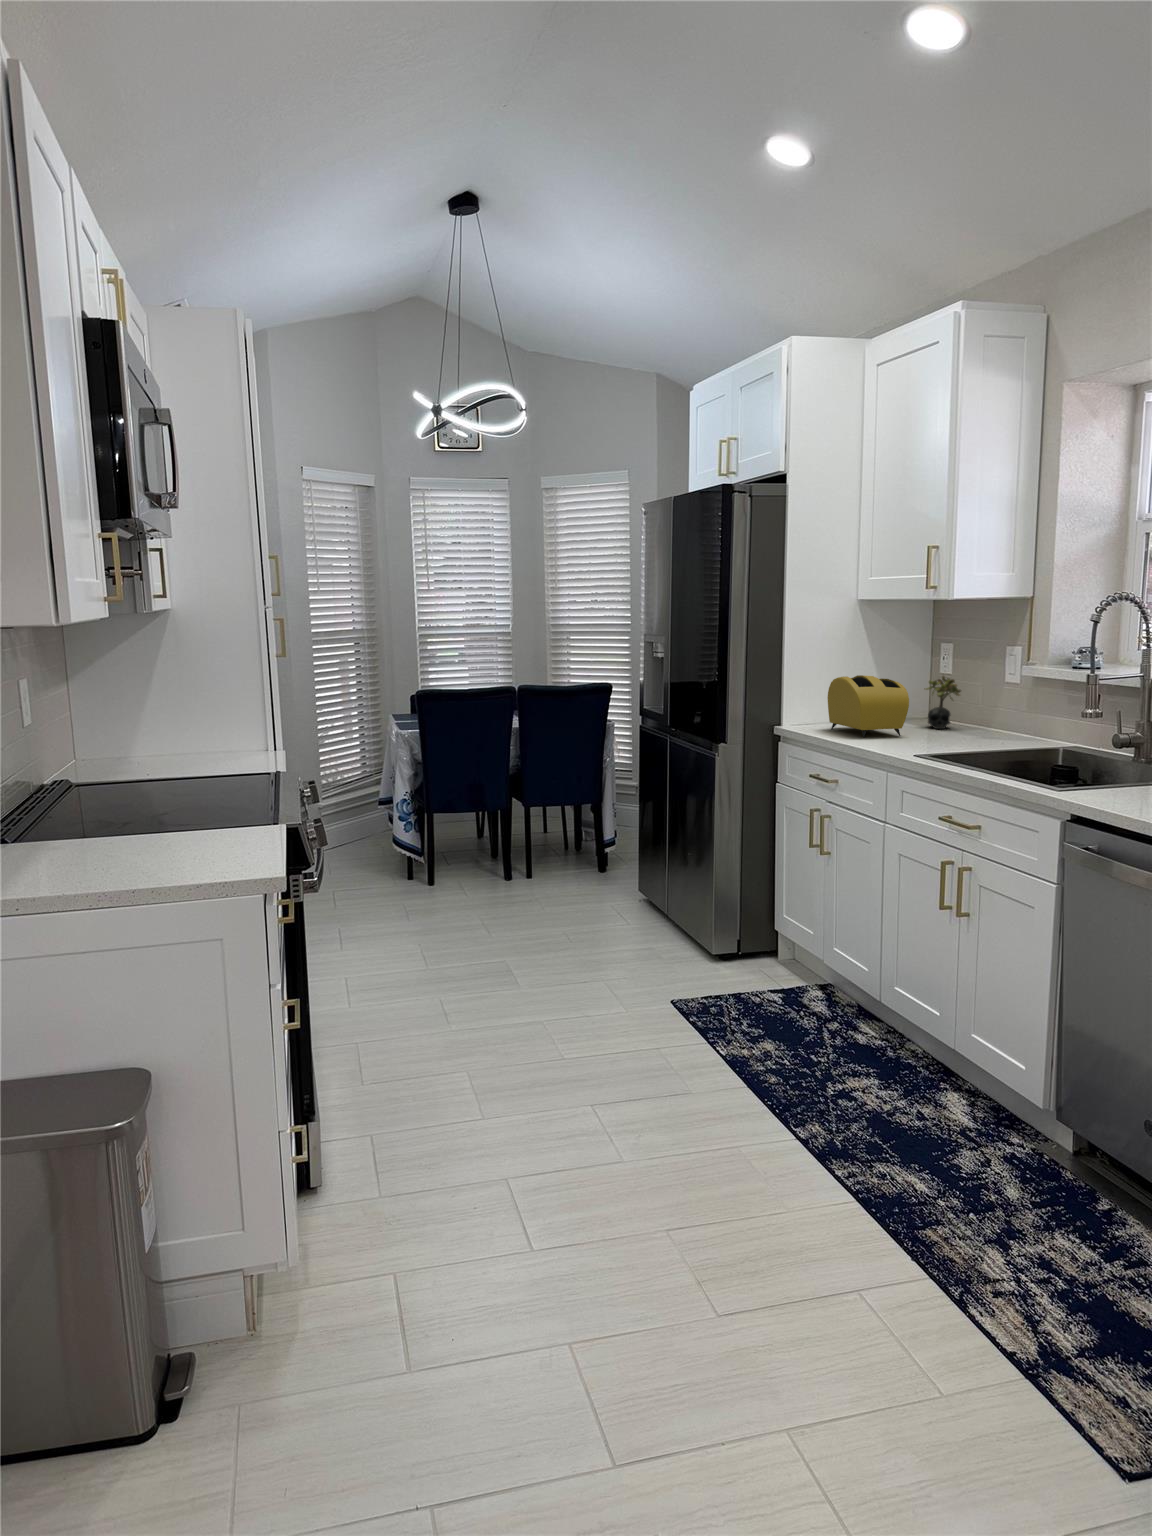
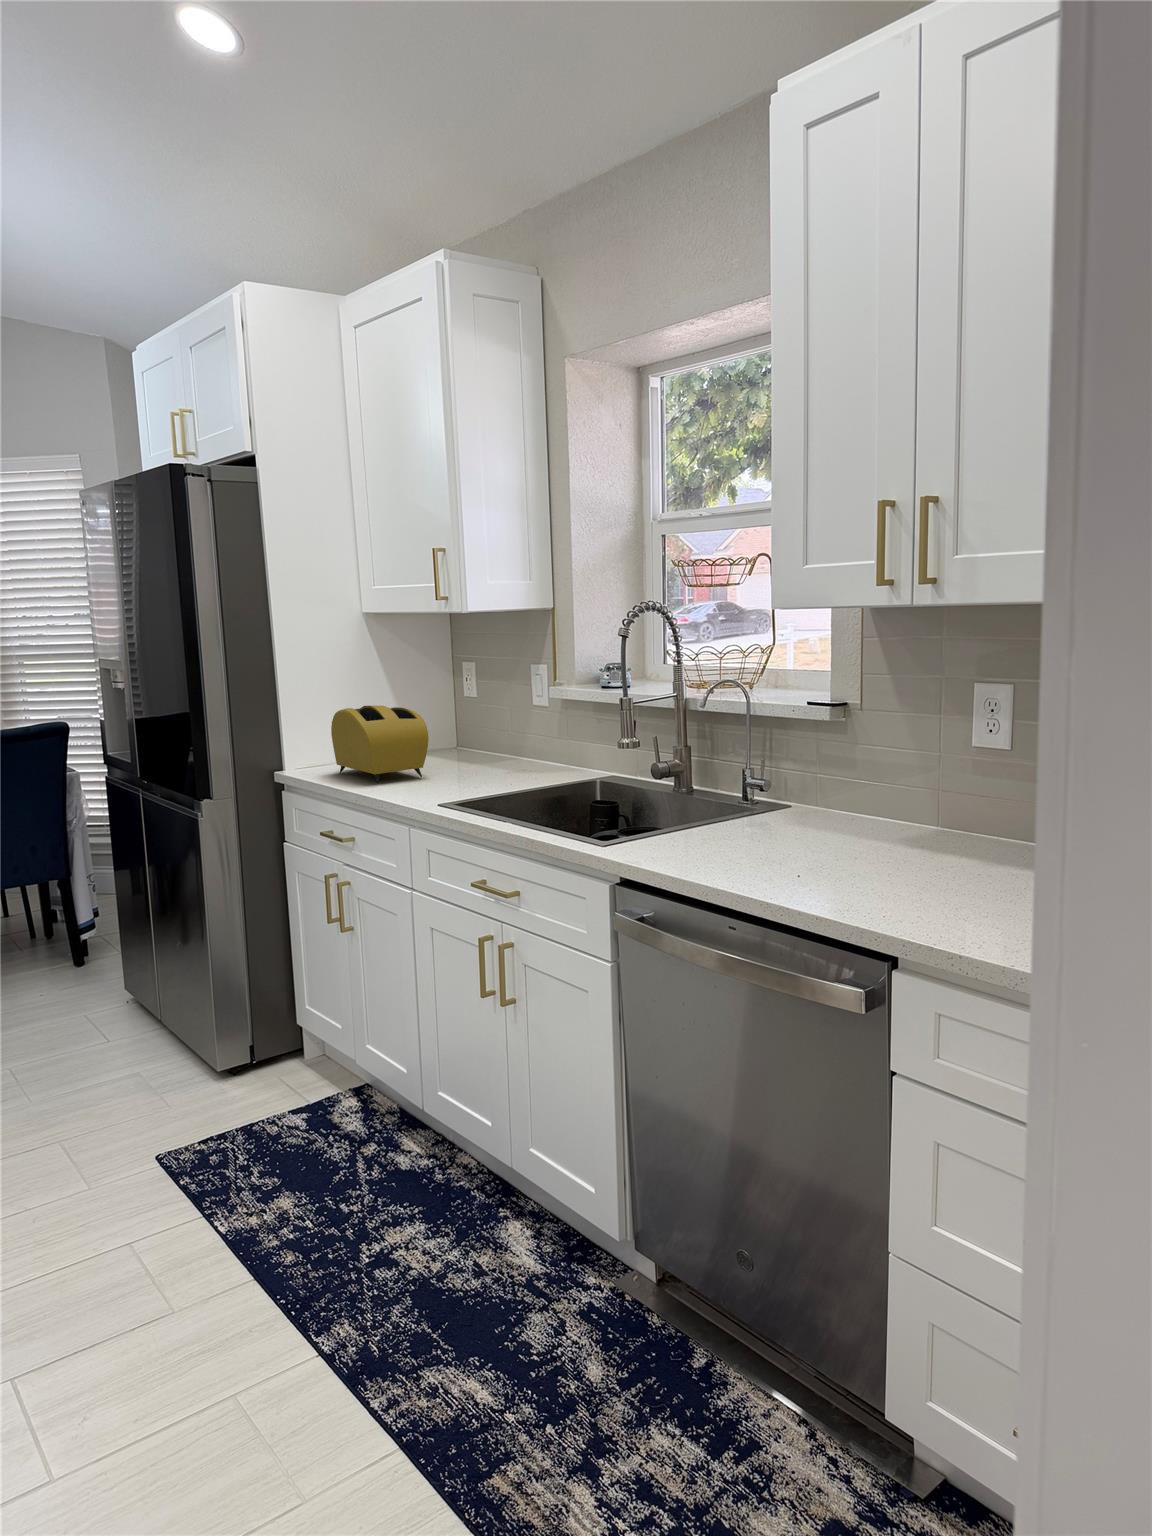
succulent plant: present [926,676,961,729] -> none [446,698,488,762]

